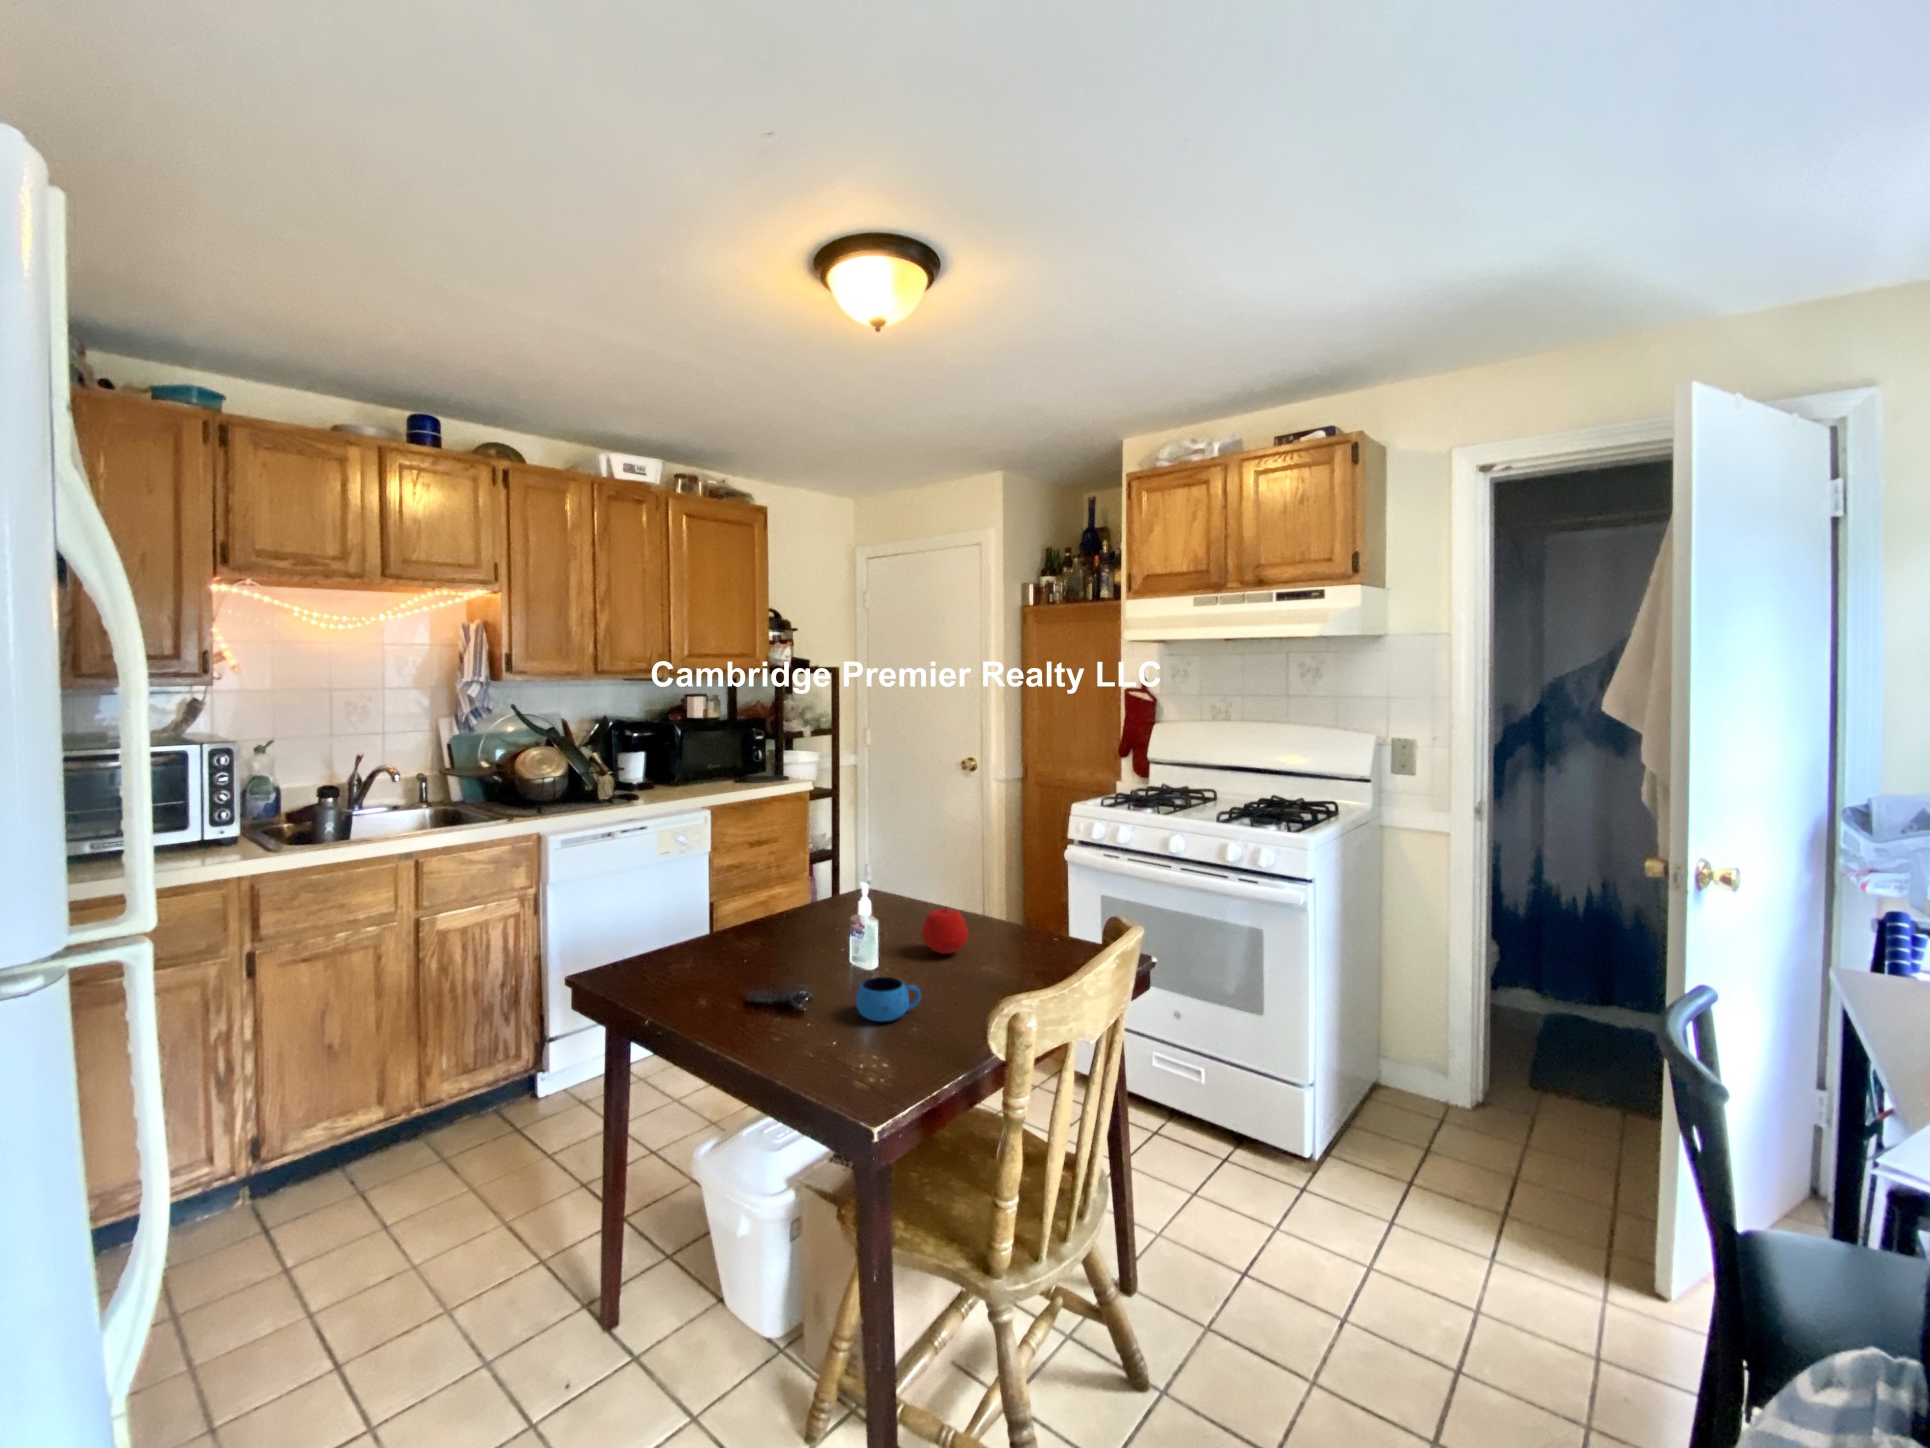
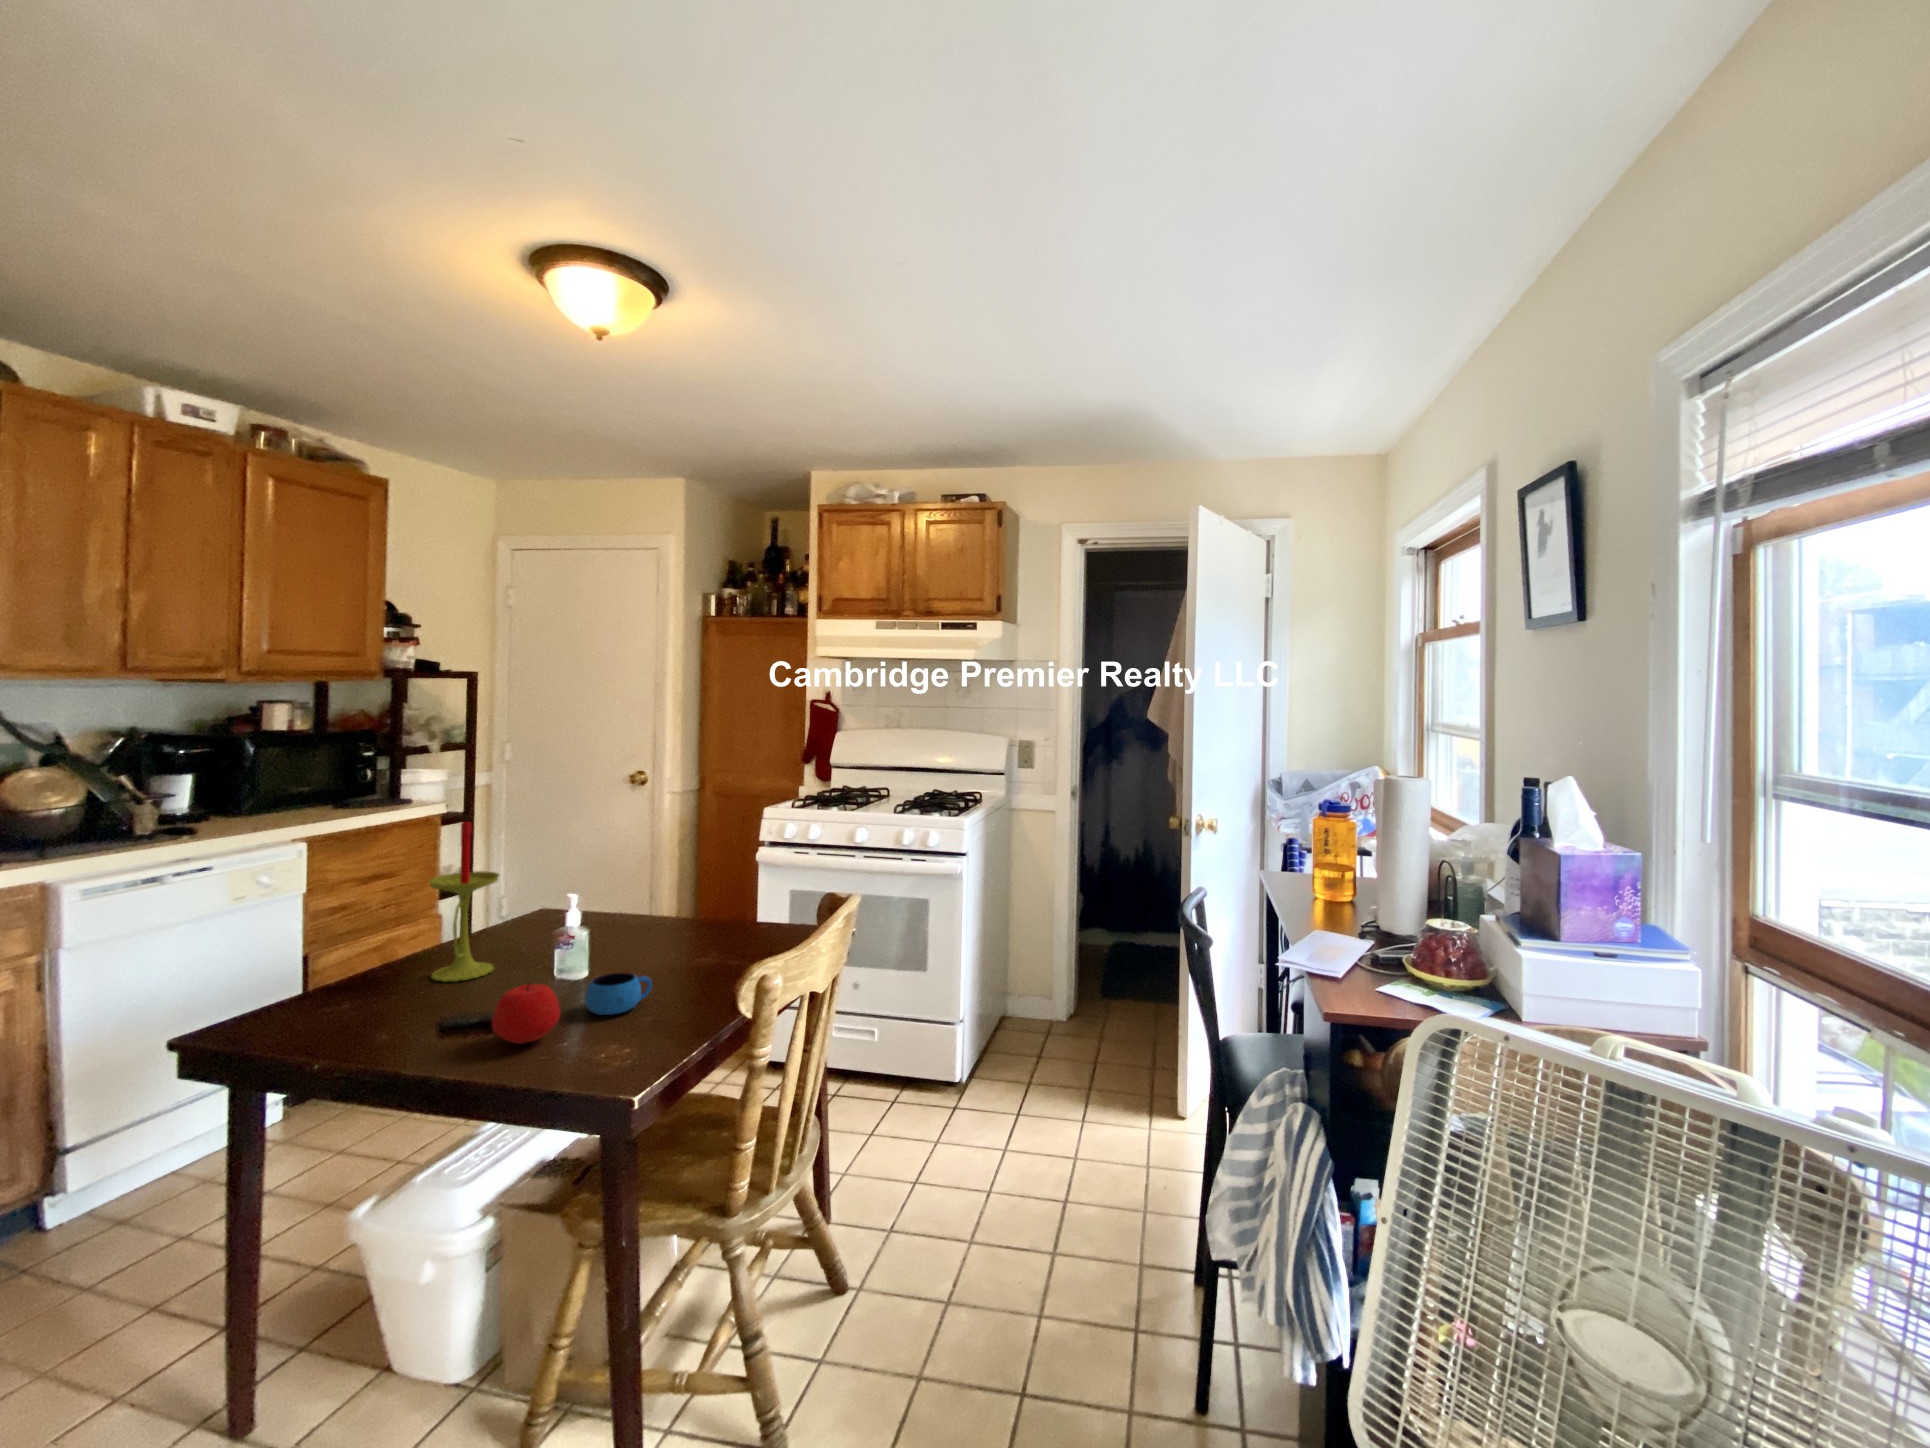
candle: none [744,805,801,959] -> present [429,821,499,982]
apple: present [922,908,969,954] -> present [492,983,560,1044]

